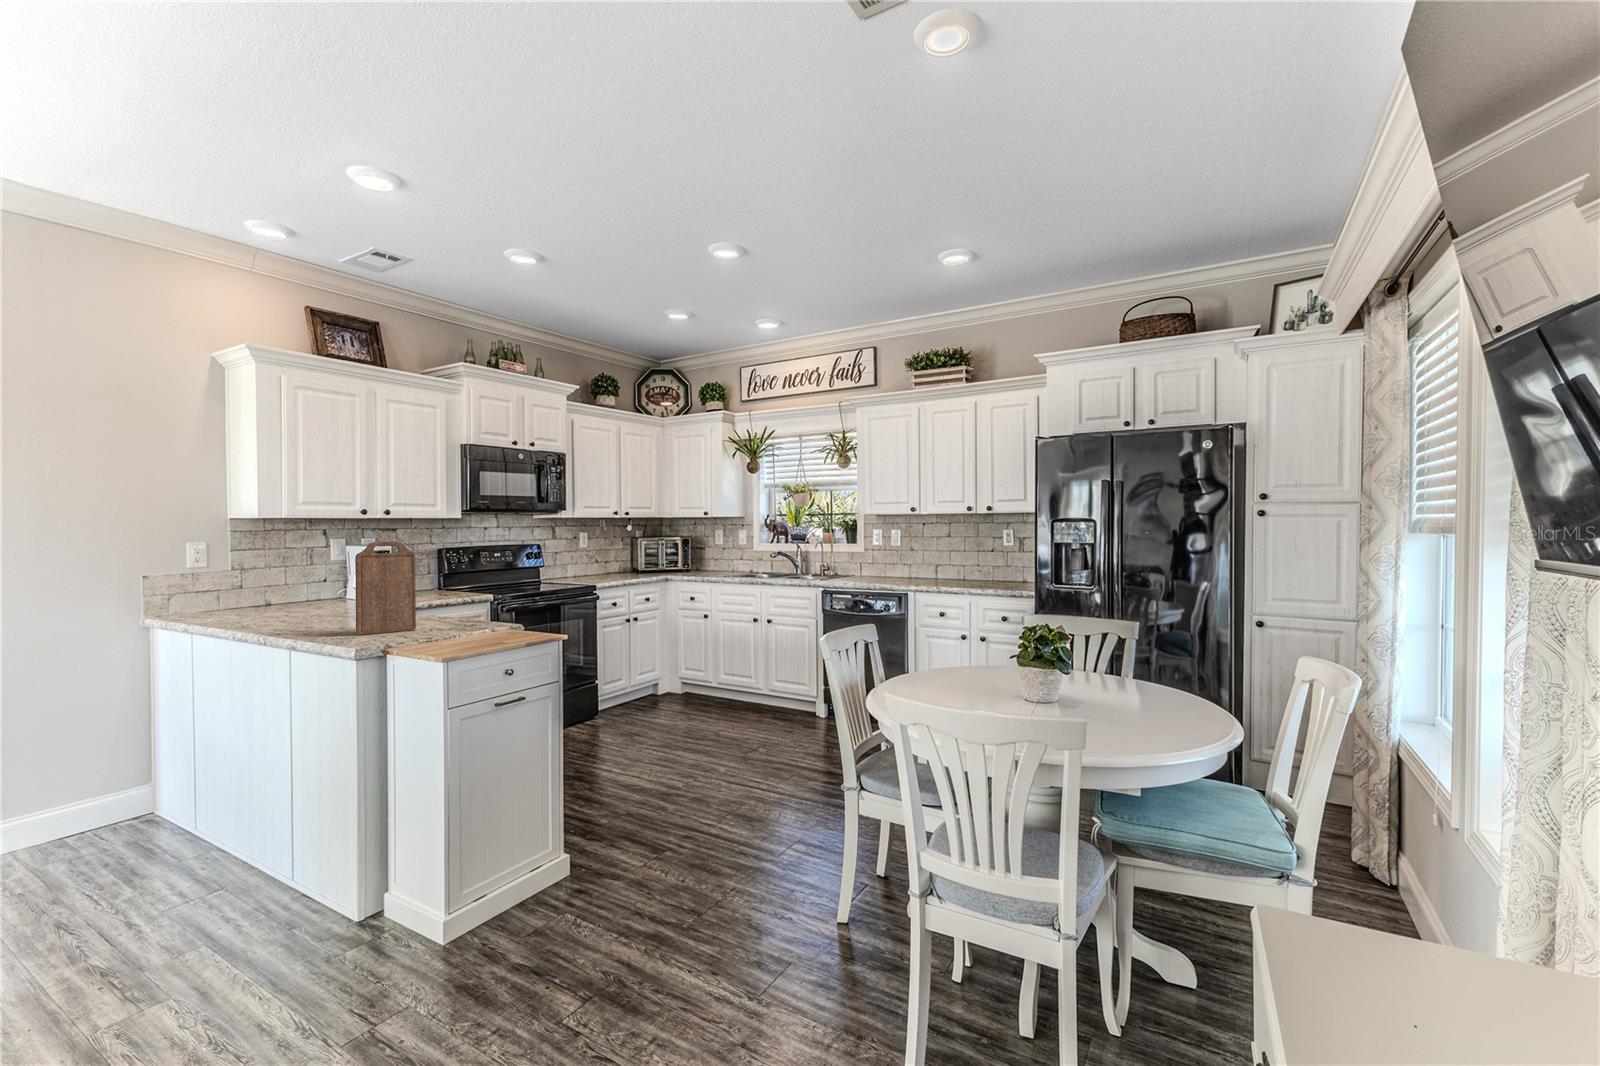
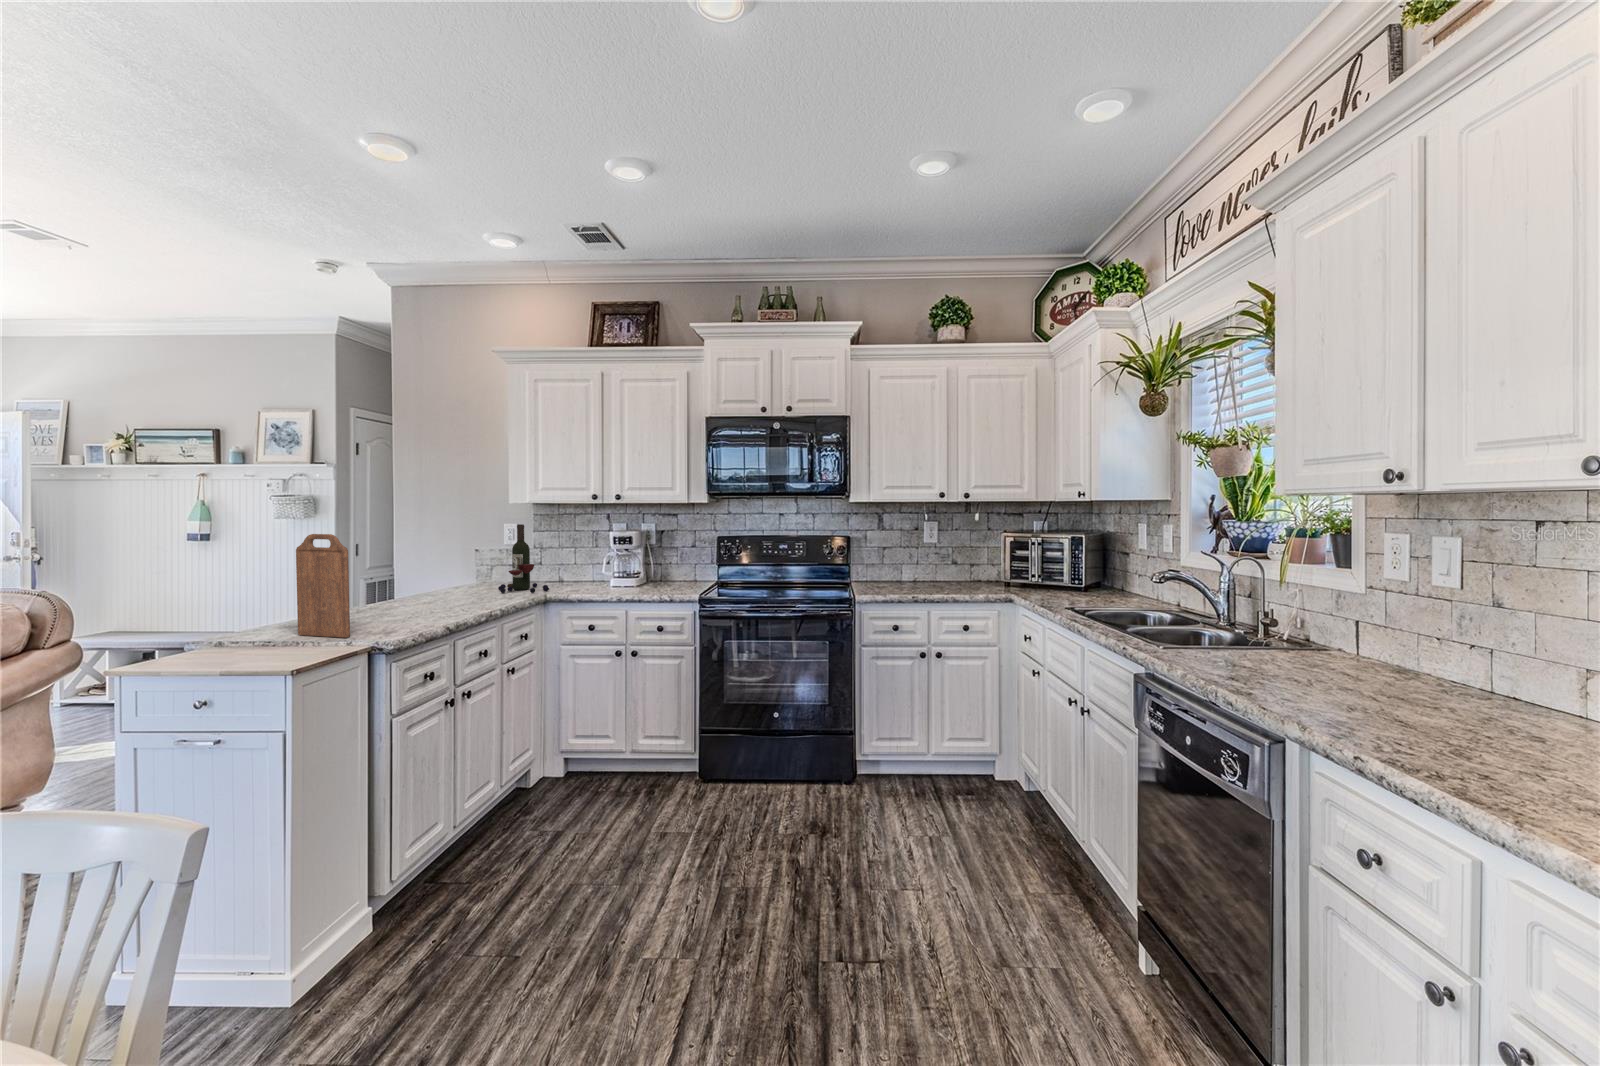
wine bottle: none [261,539,337,610] -> present [498,524,549,593]

